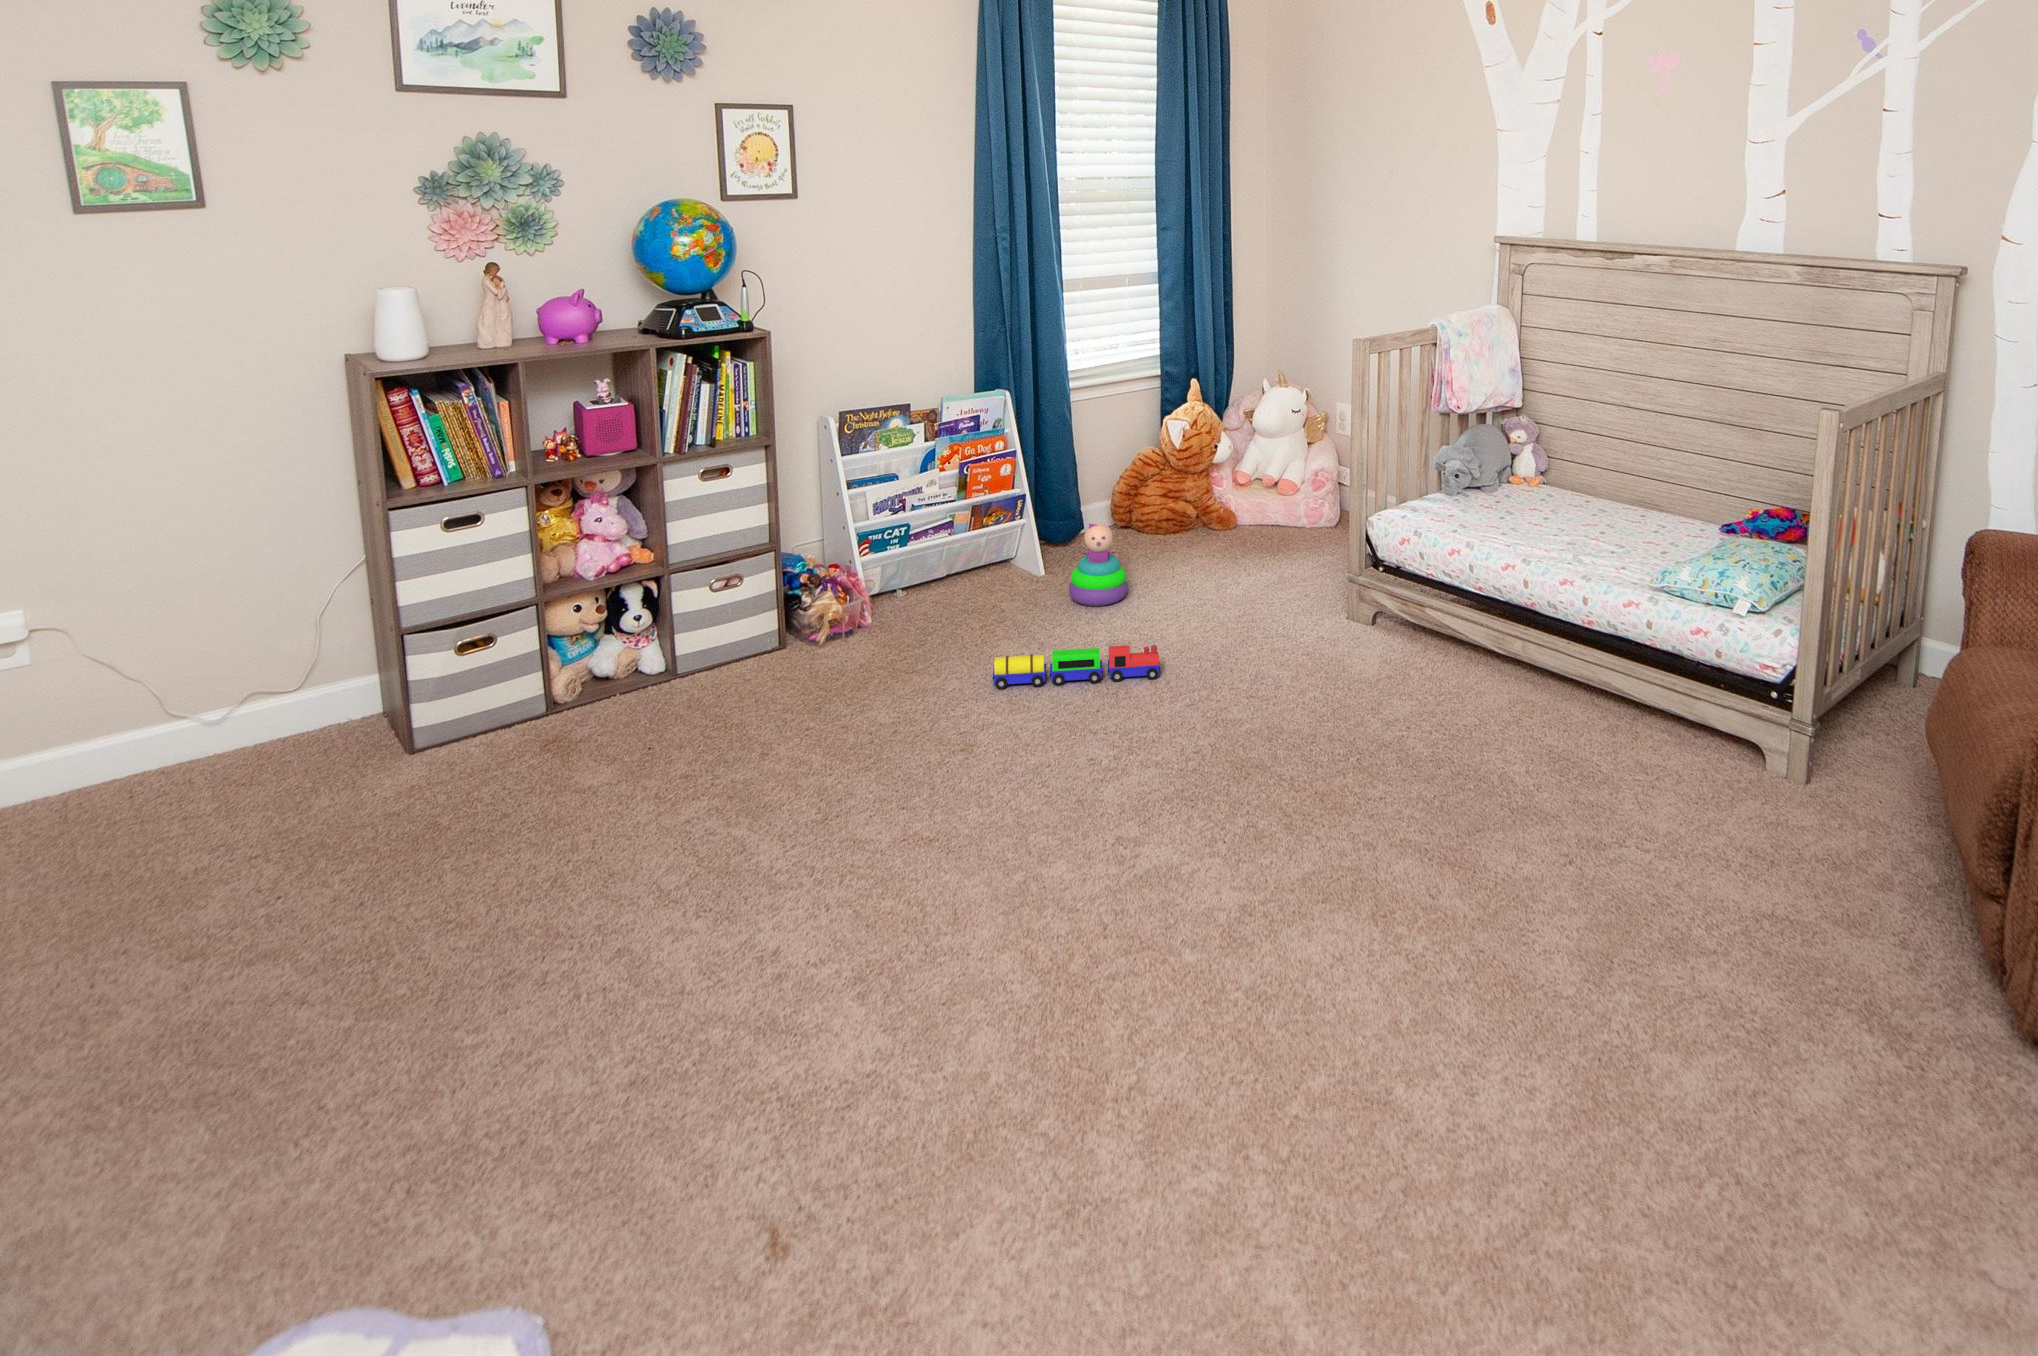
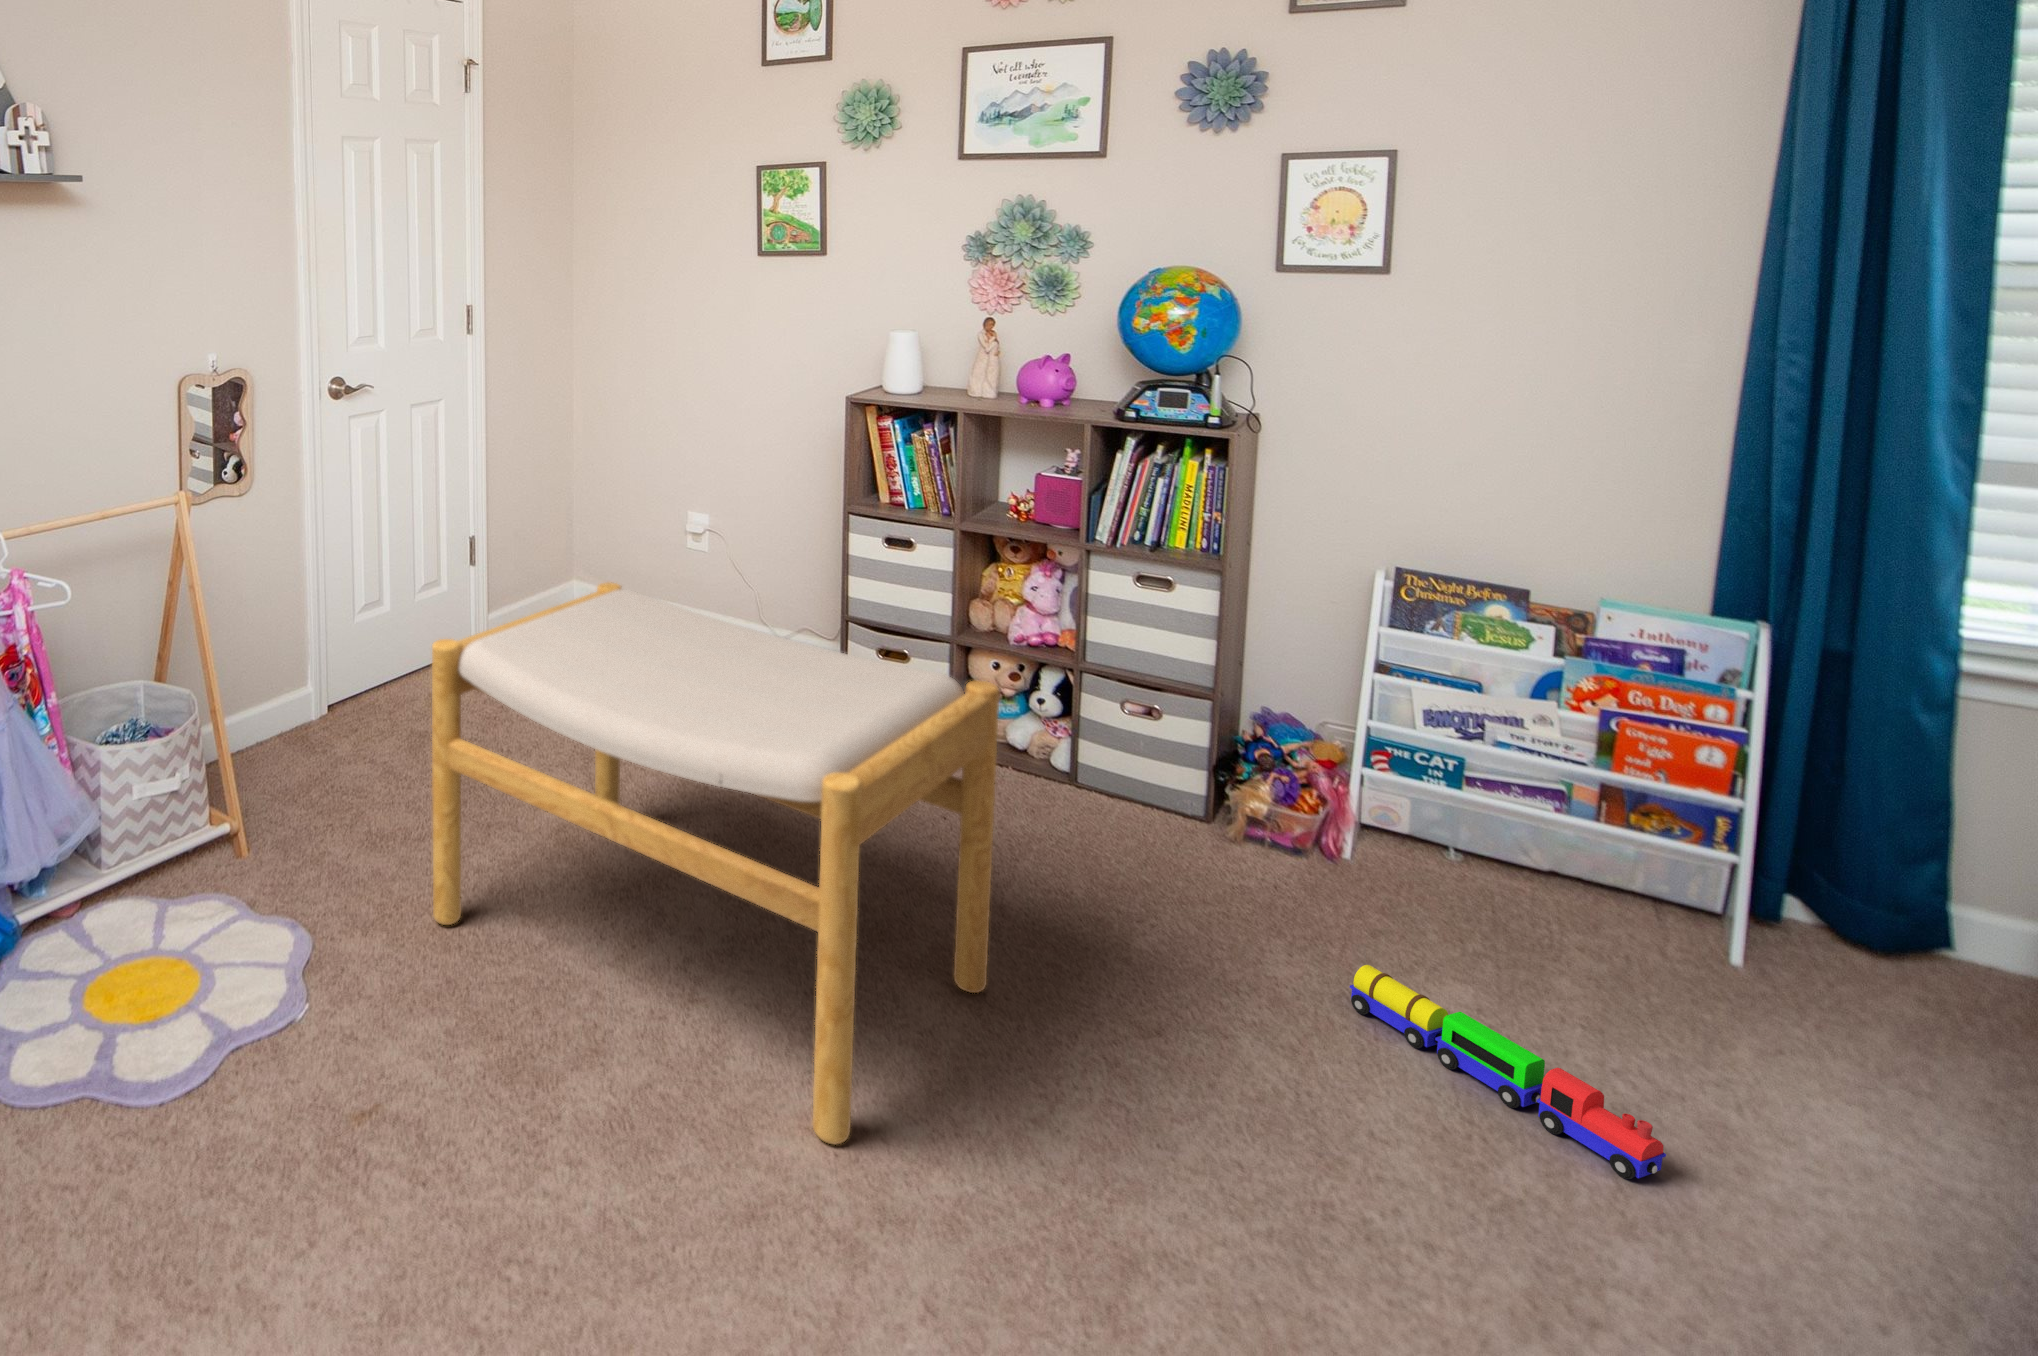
stacking toy: present [1069,523,1128,606] -> none [1695,892,1848,1065]
footstool: none [276,565,961,1217] -> present [432,582,999,1145]

